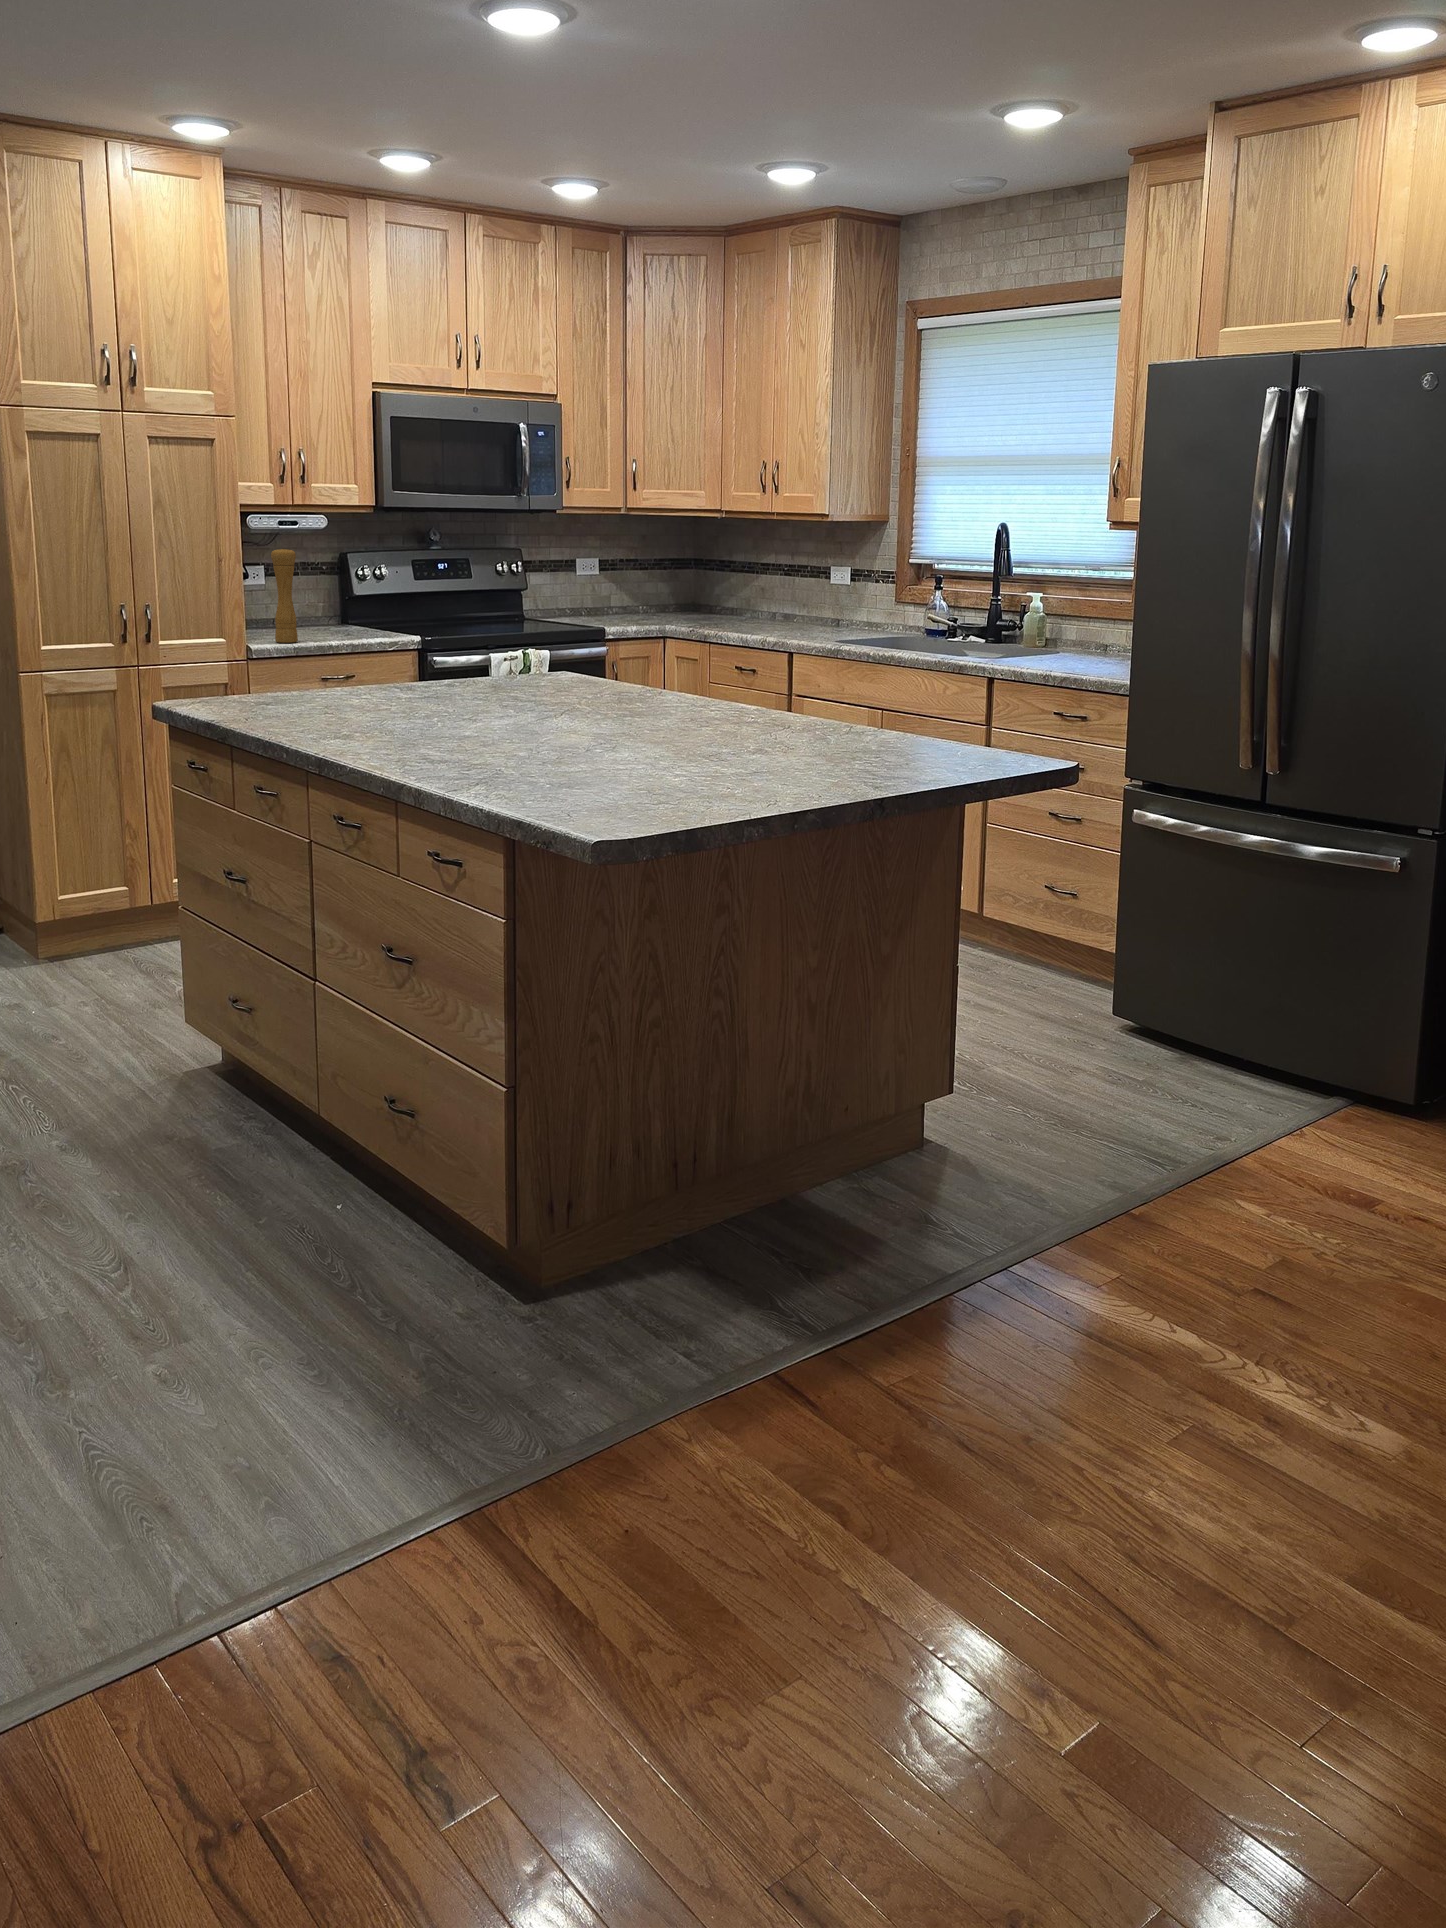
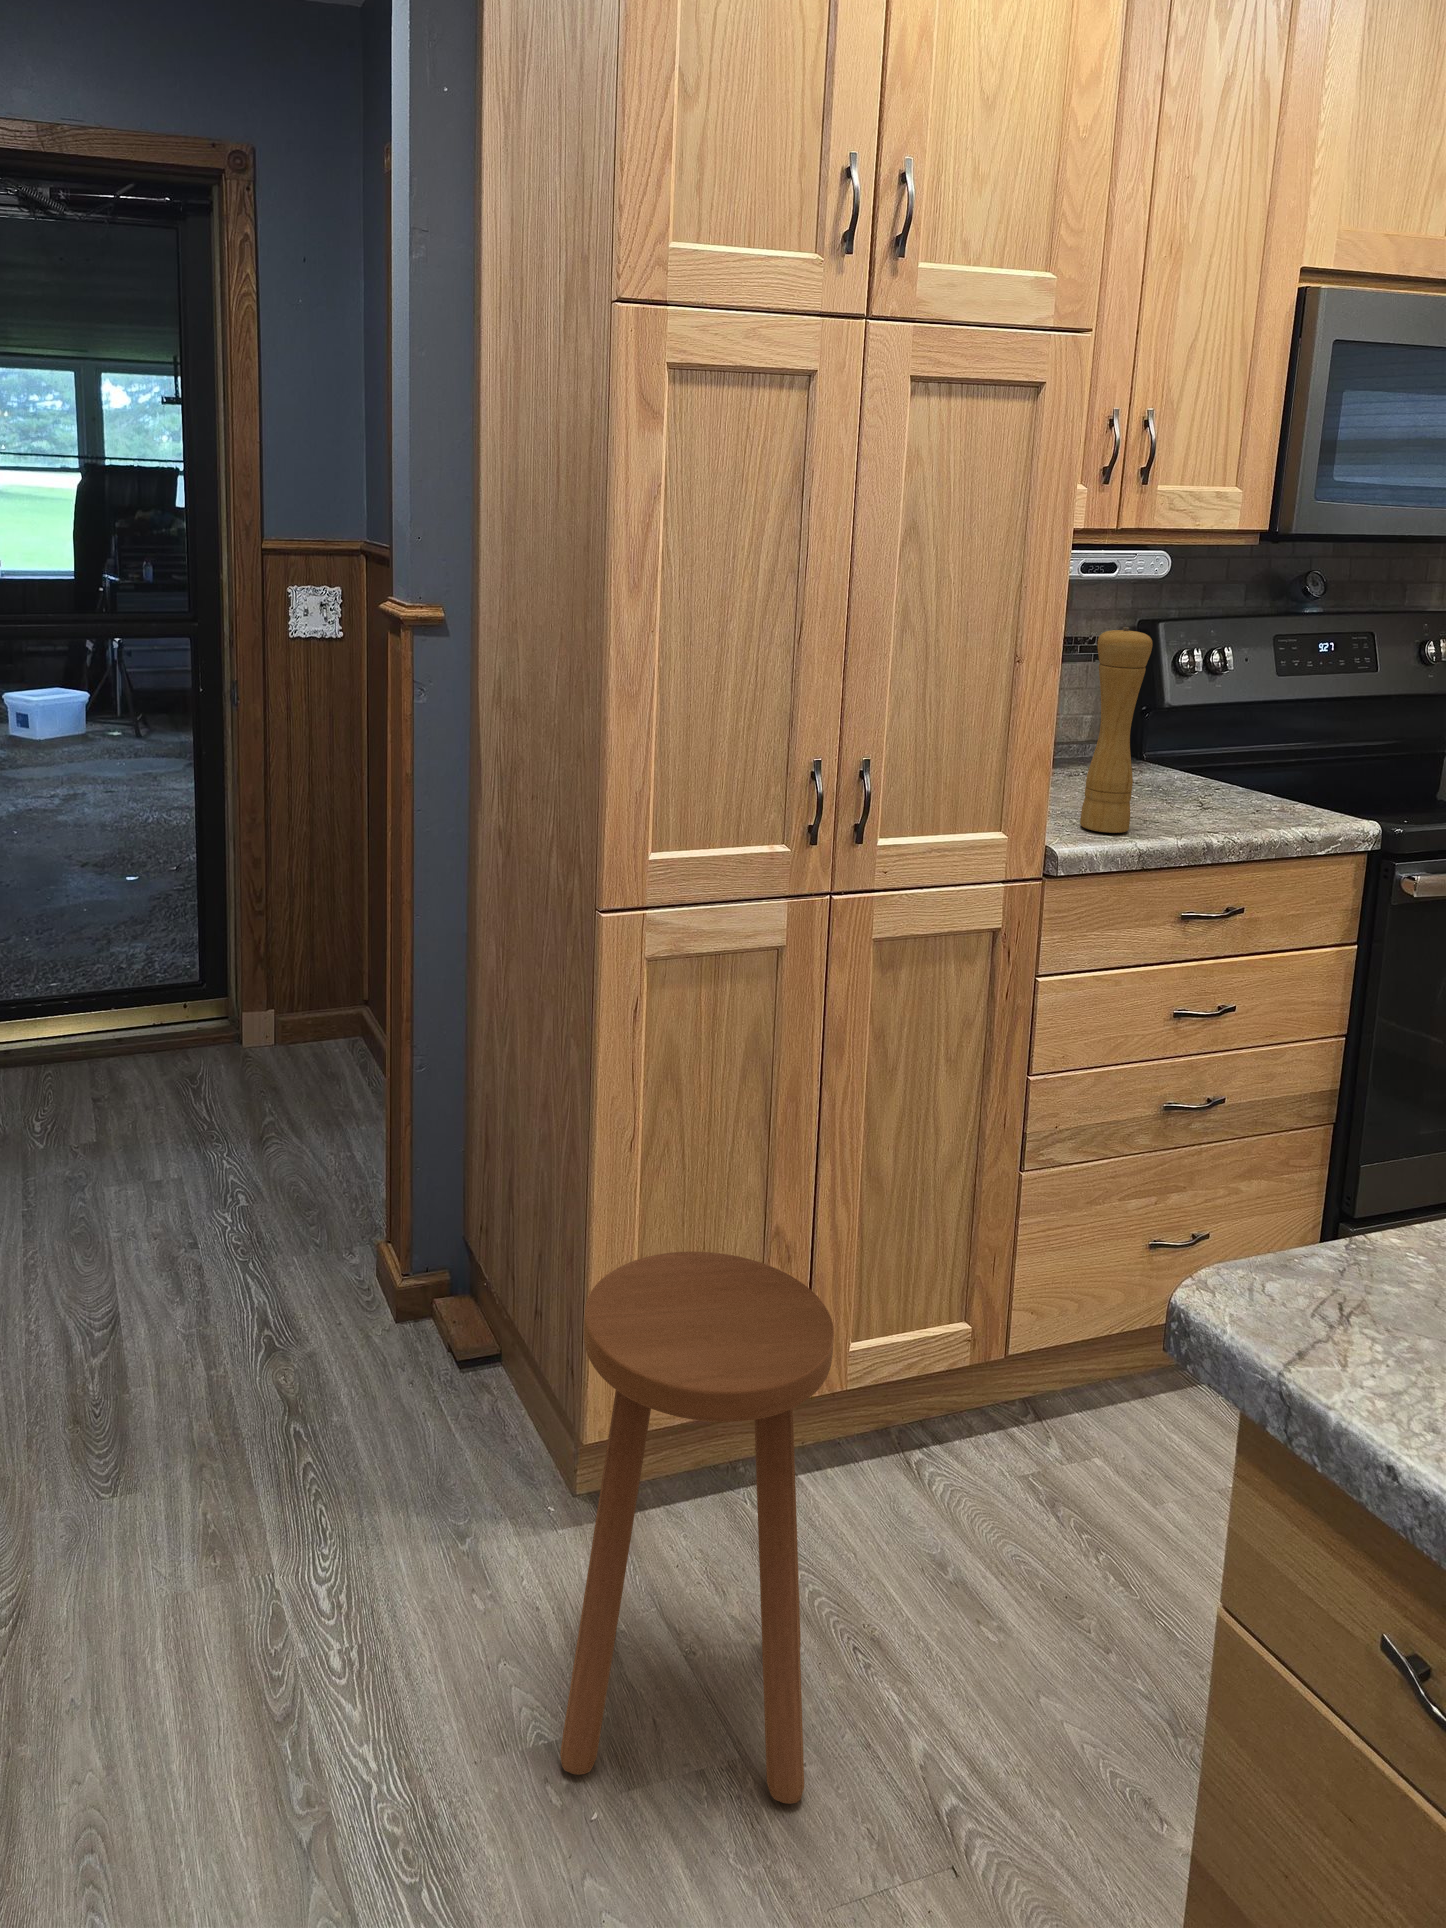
stool: none [15,805,138,1008] -> present [560,1251,834,1804]

